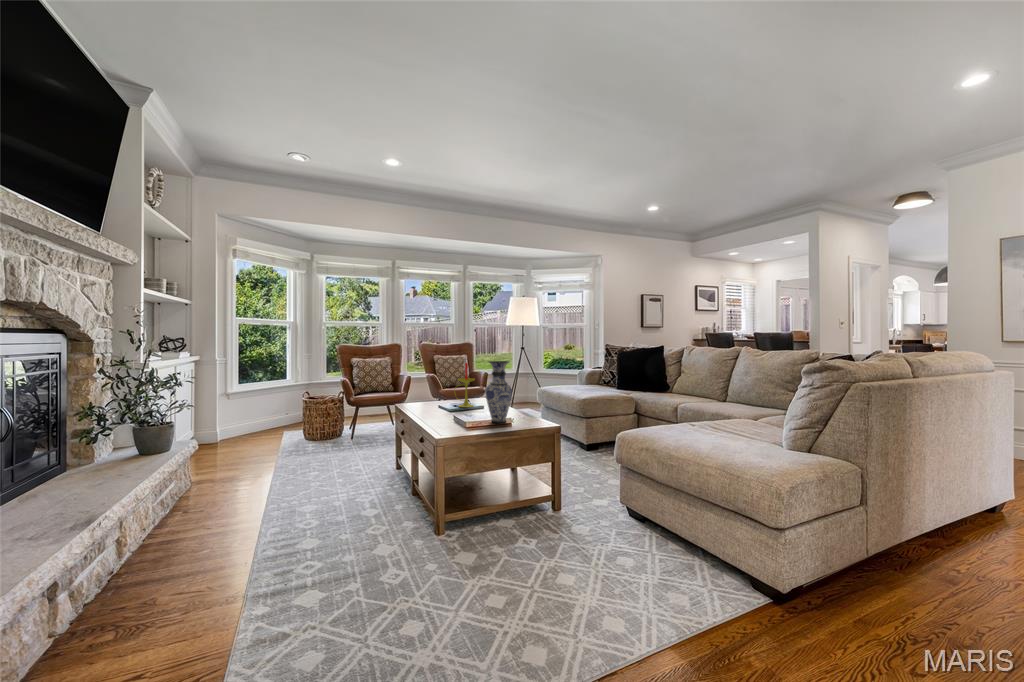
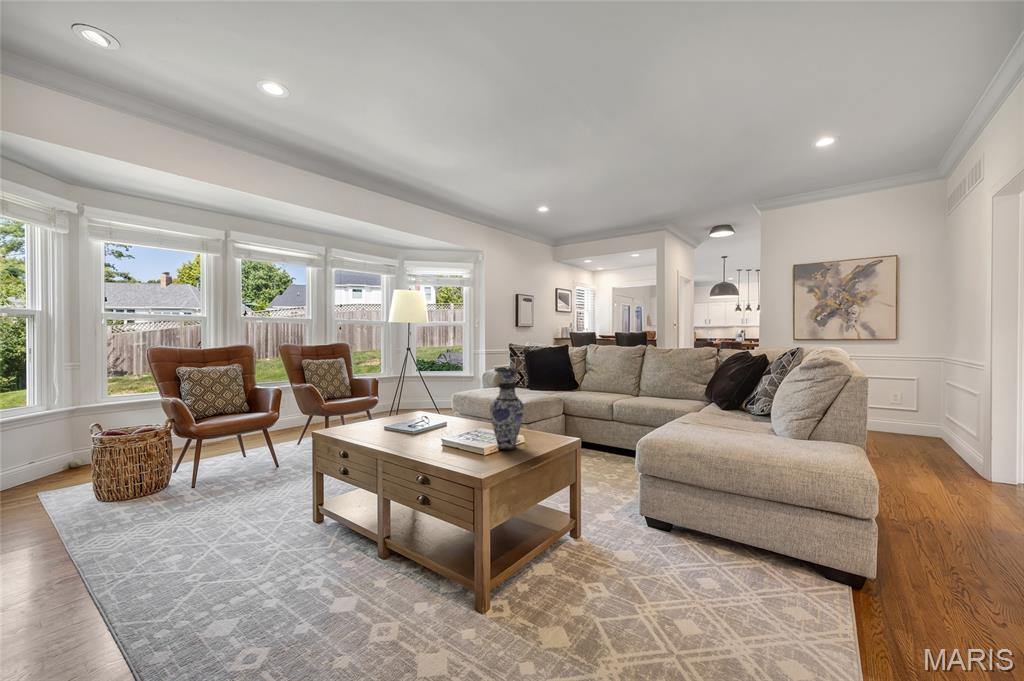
candle: present [458,363,475,408] -> none [406,369,431,430]

